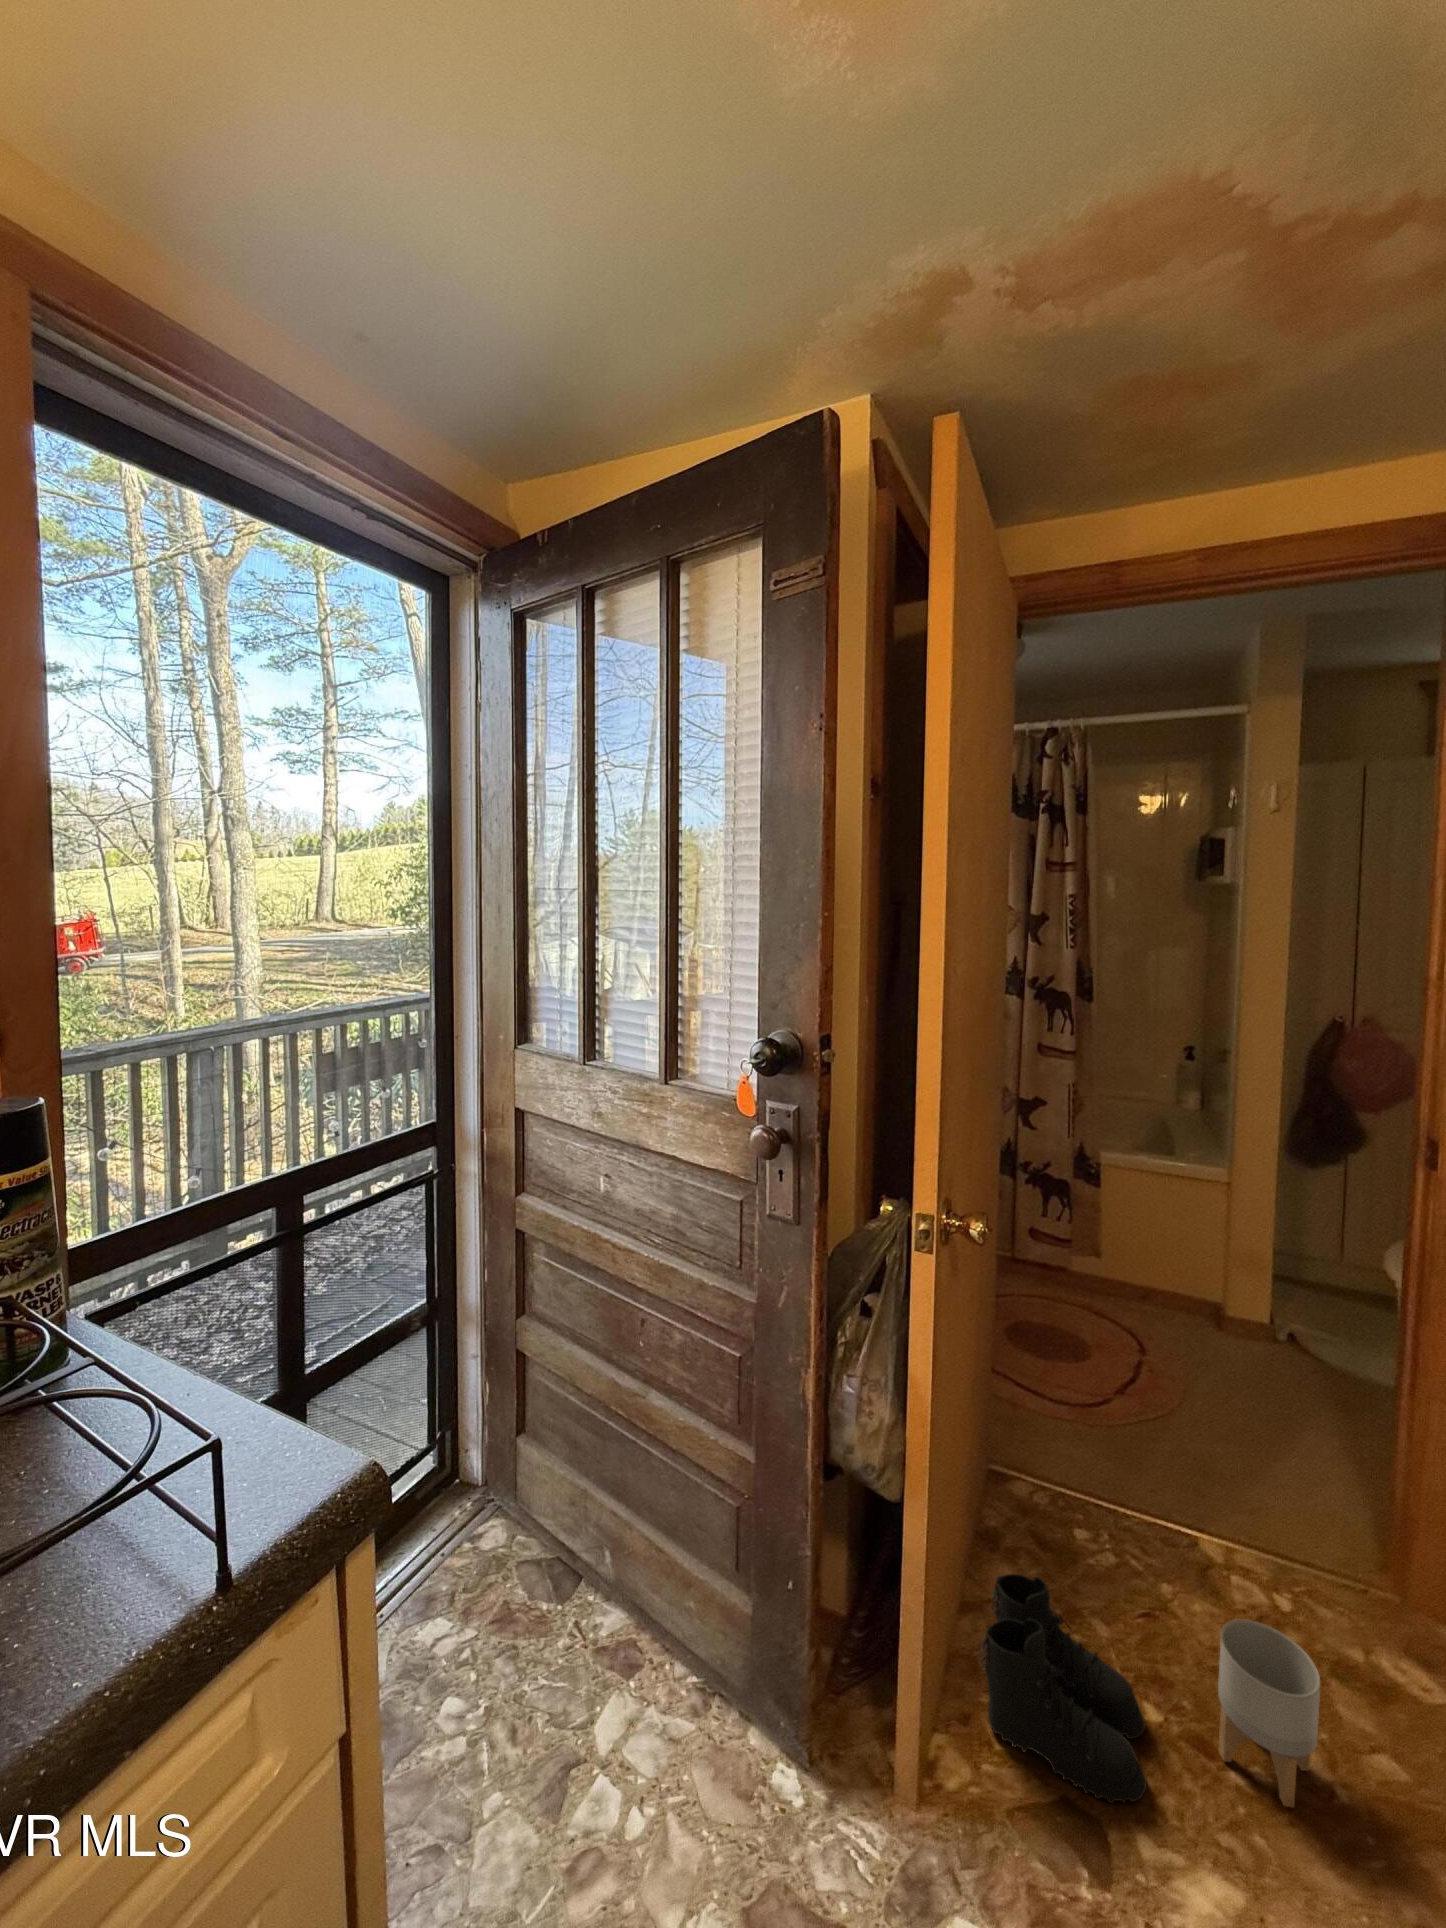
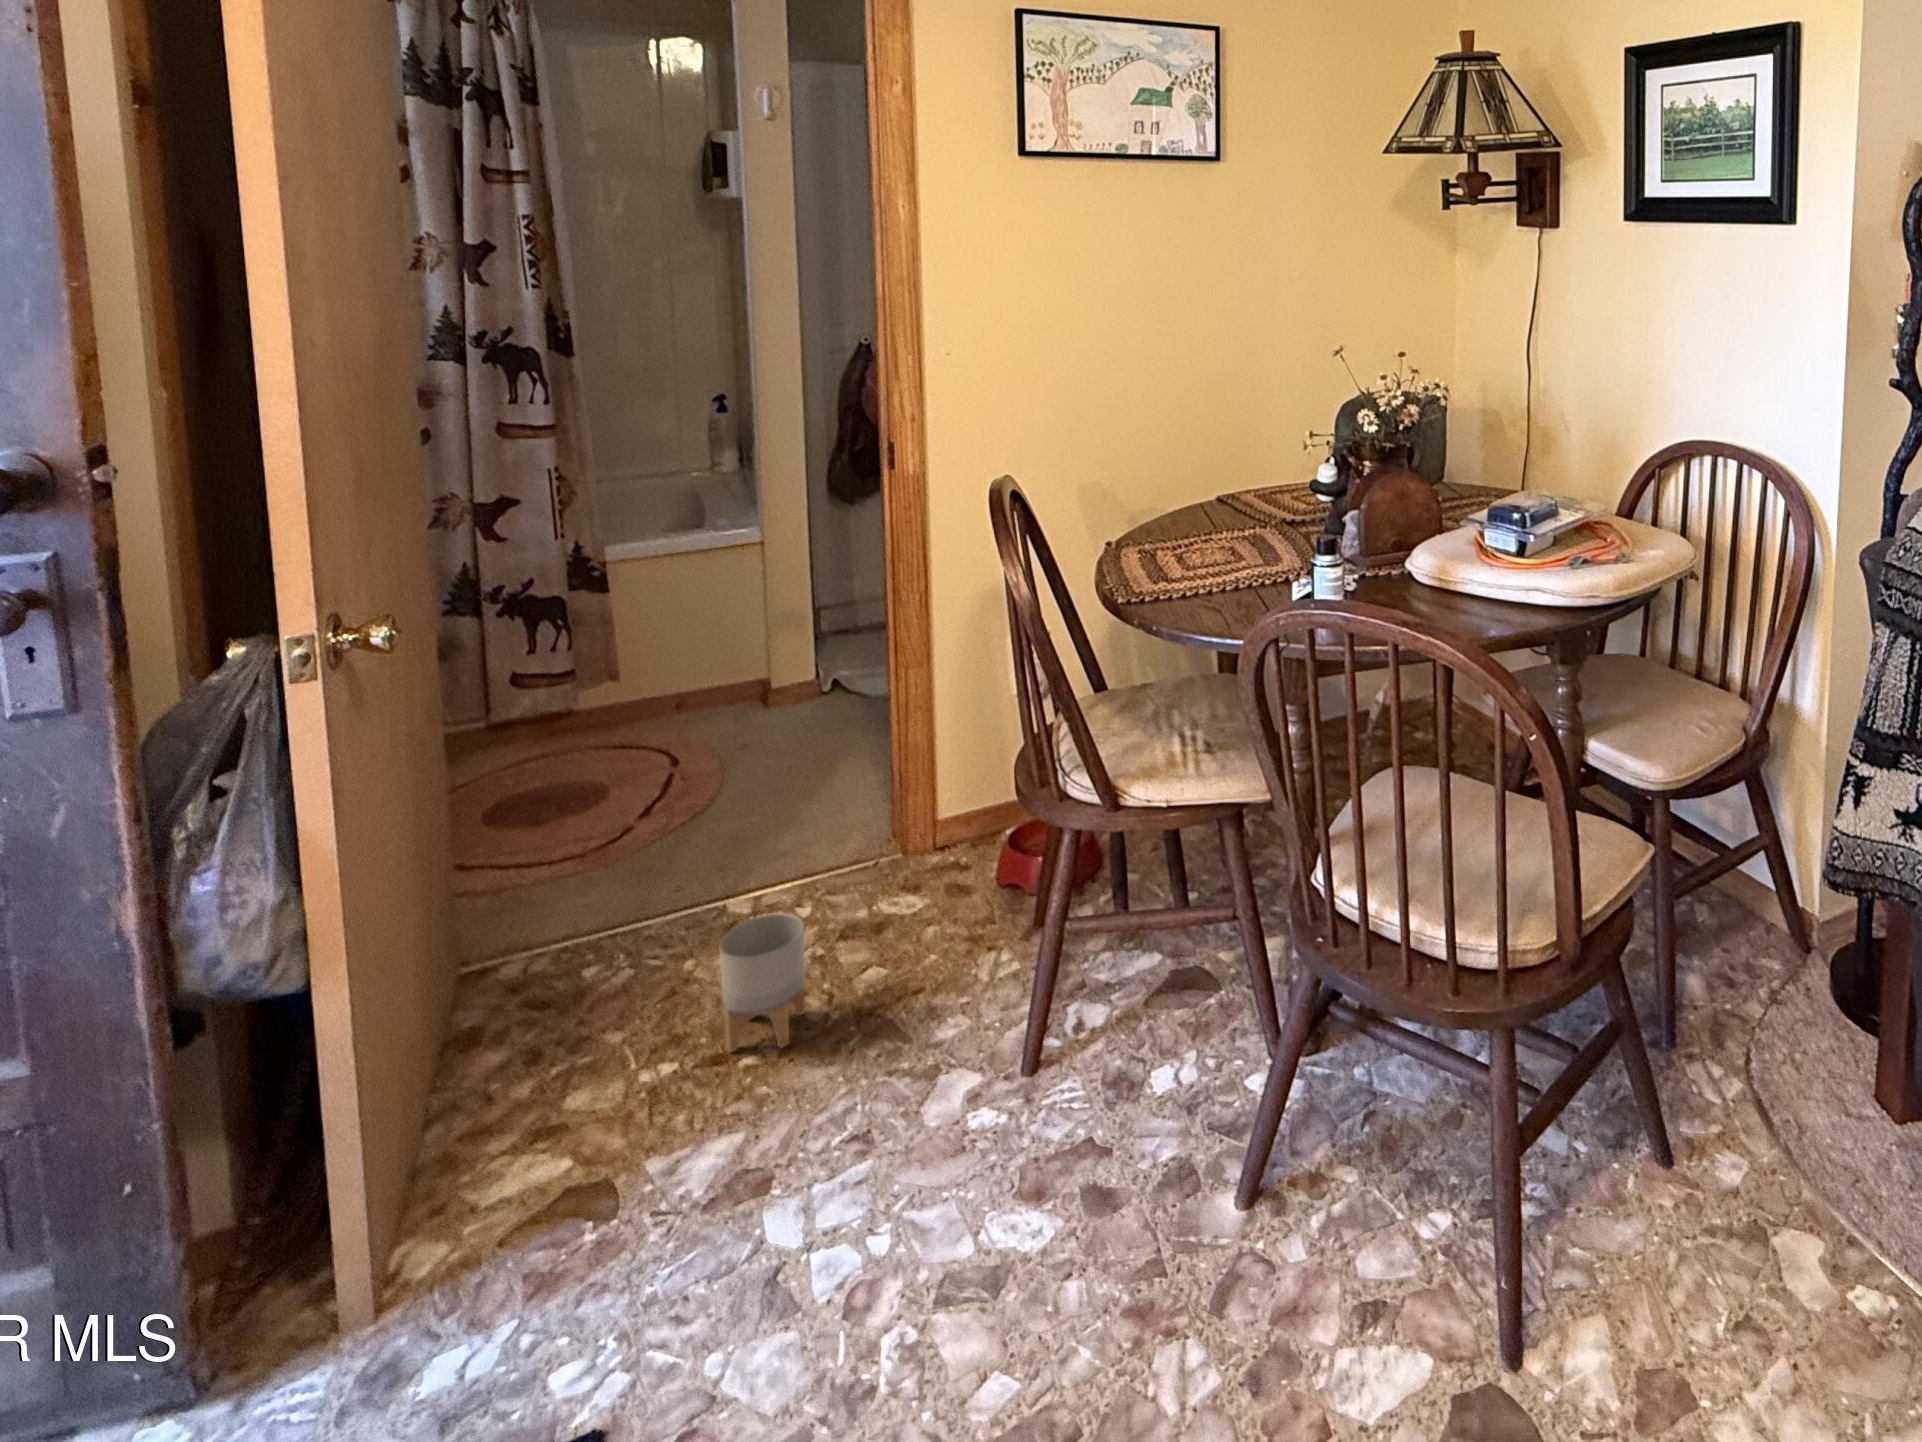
boots: present [979,1574,1147,1803] -> none [448,1007,654,1188]

